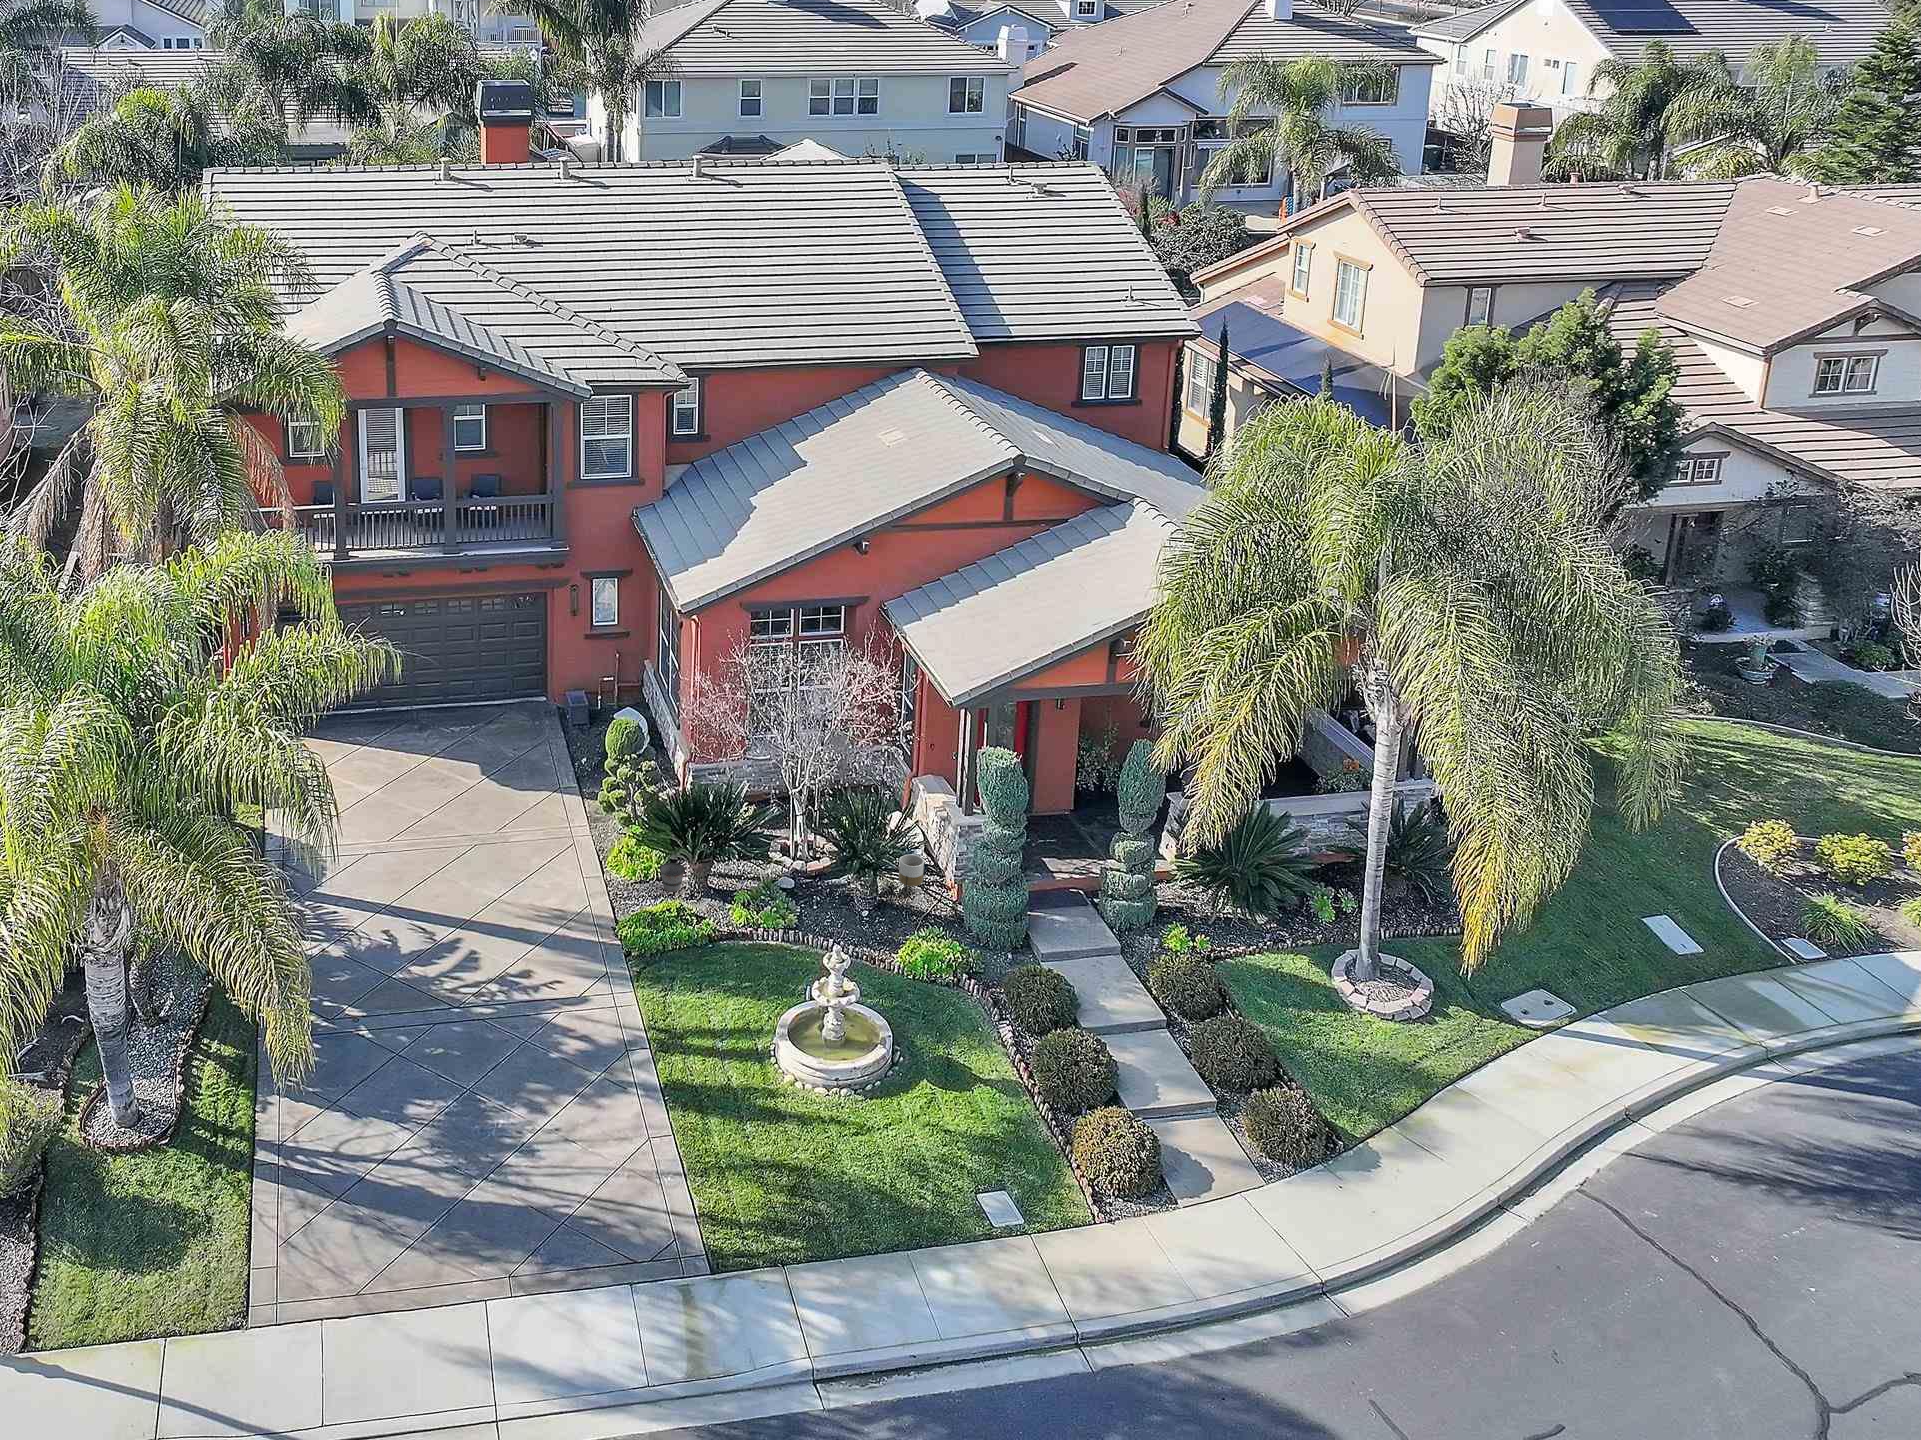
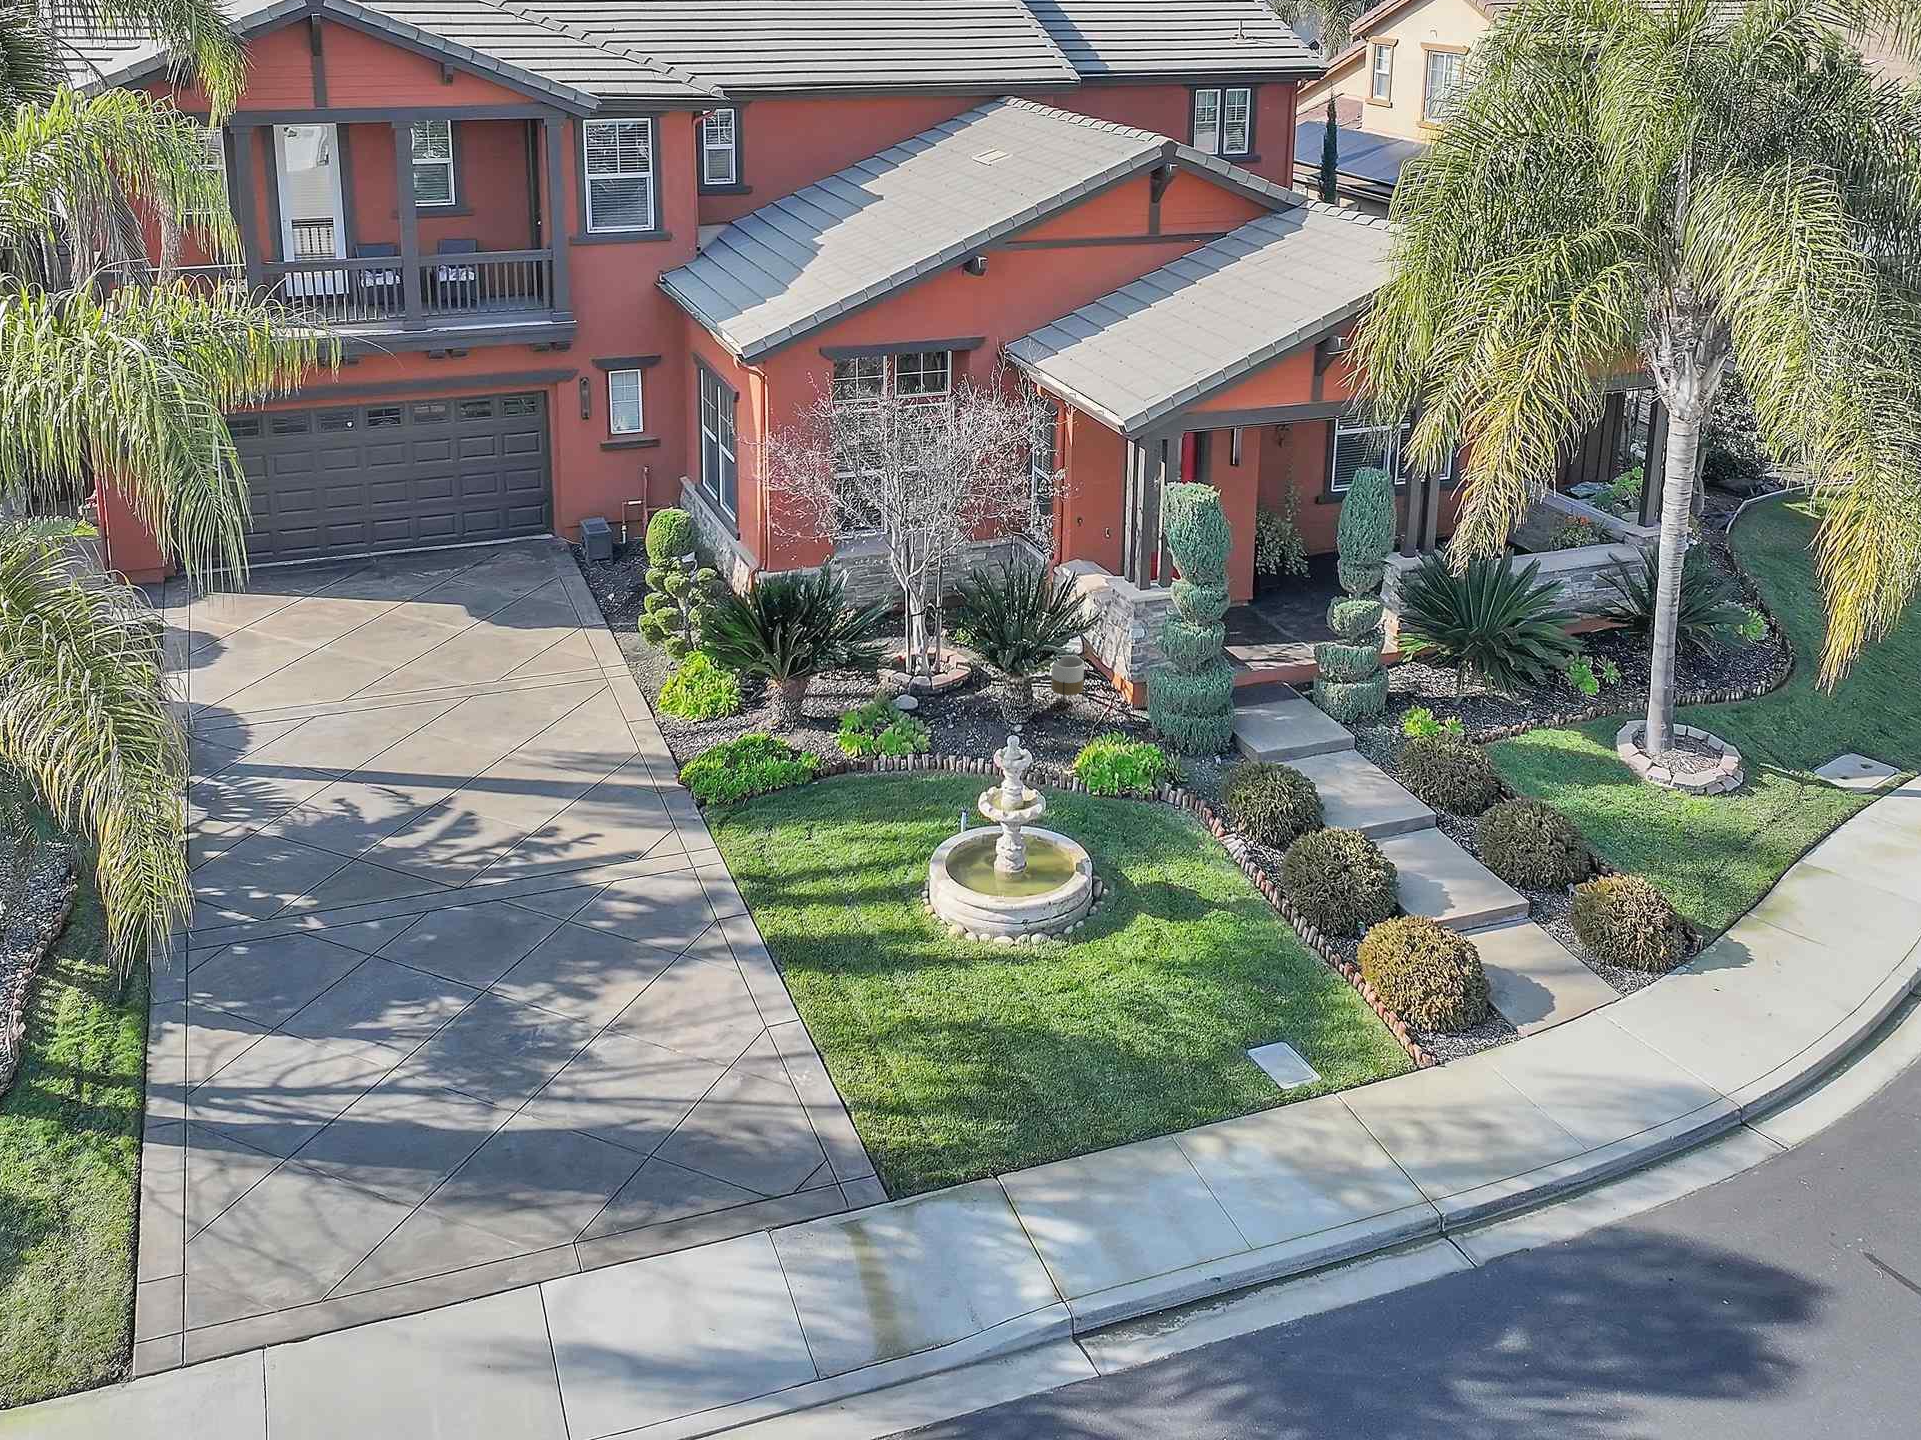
bucket: present [659,863,687,892] -> none [730,689,769,726]

